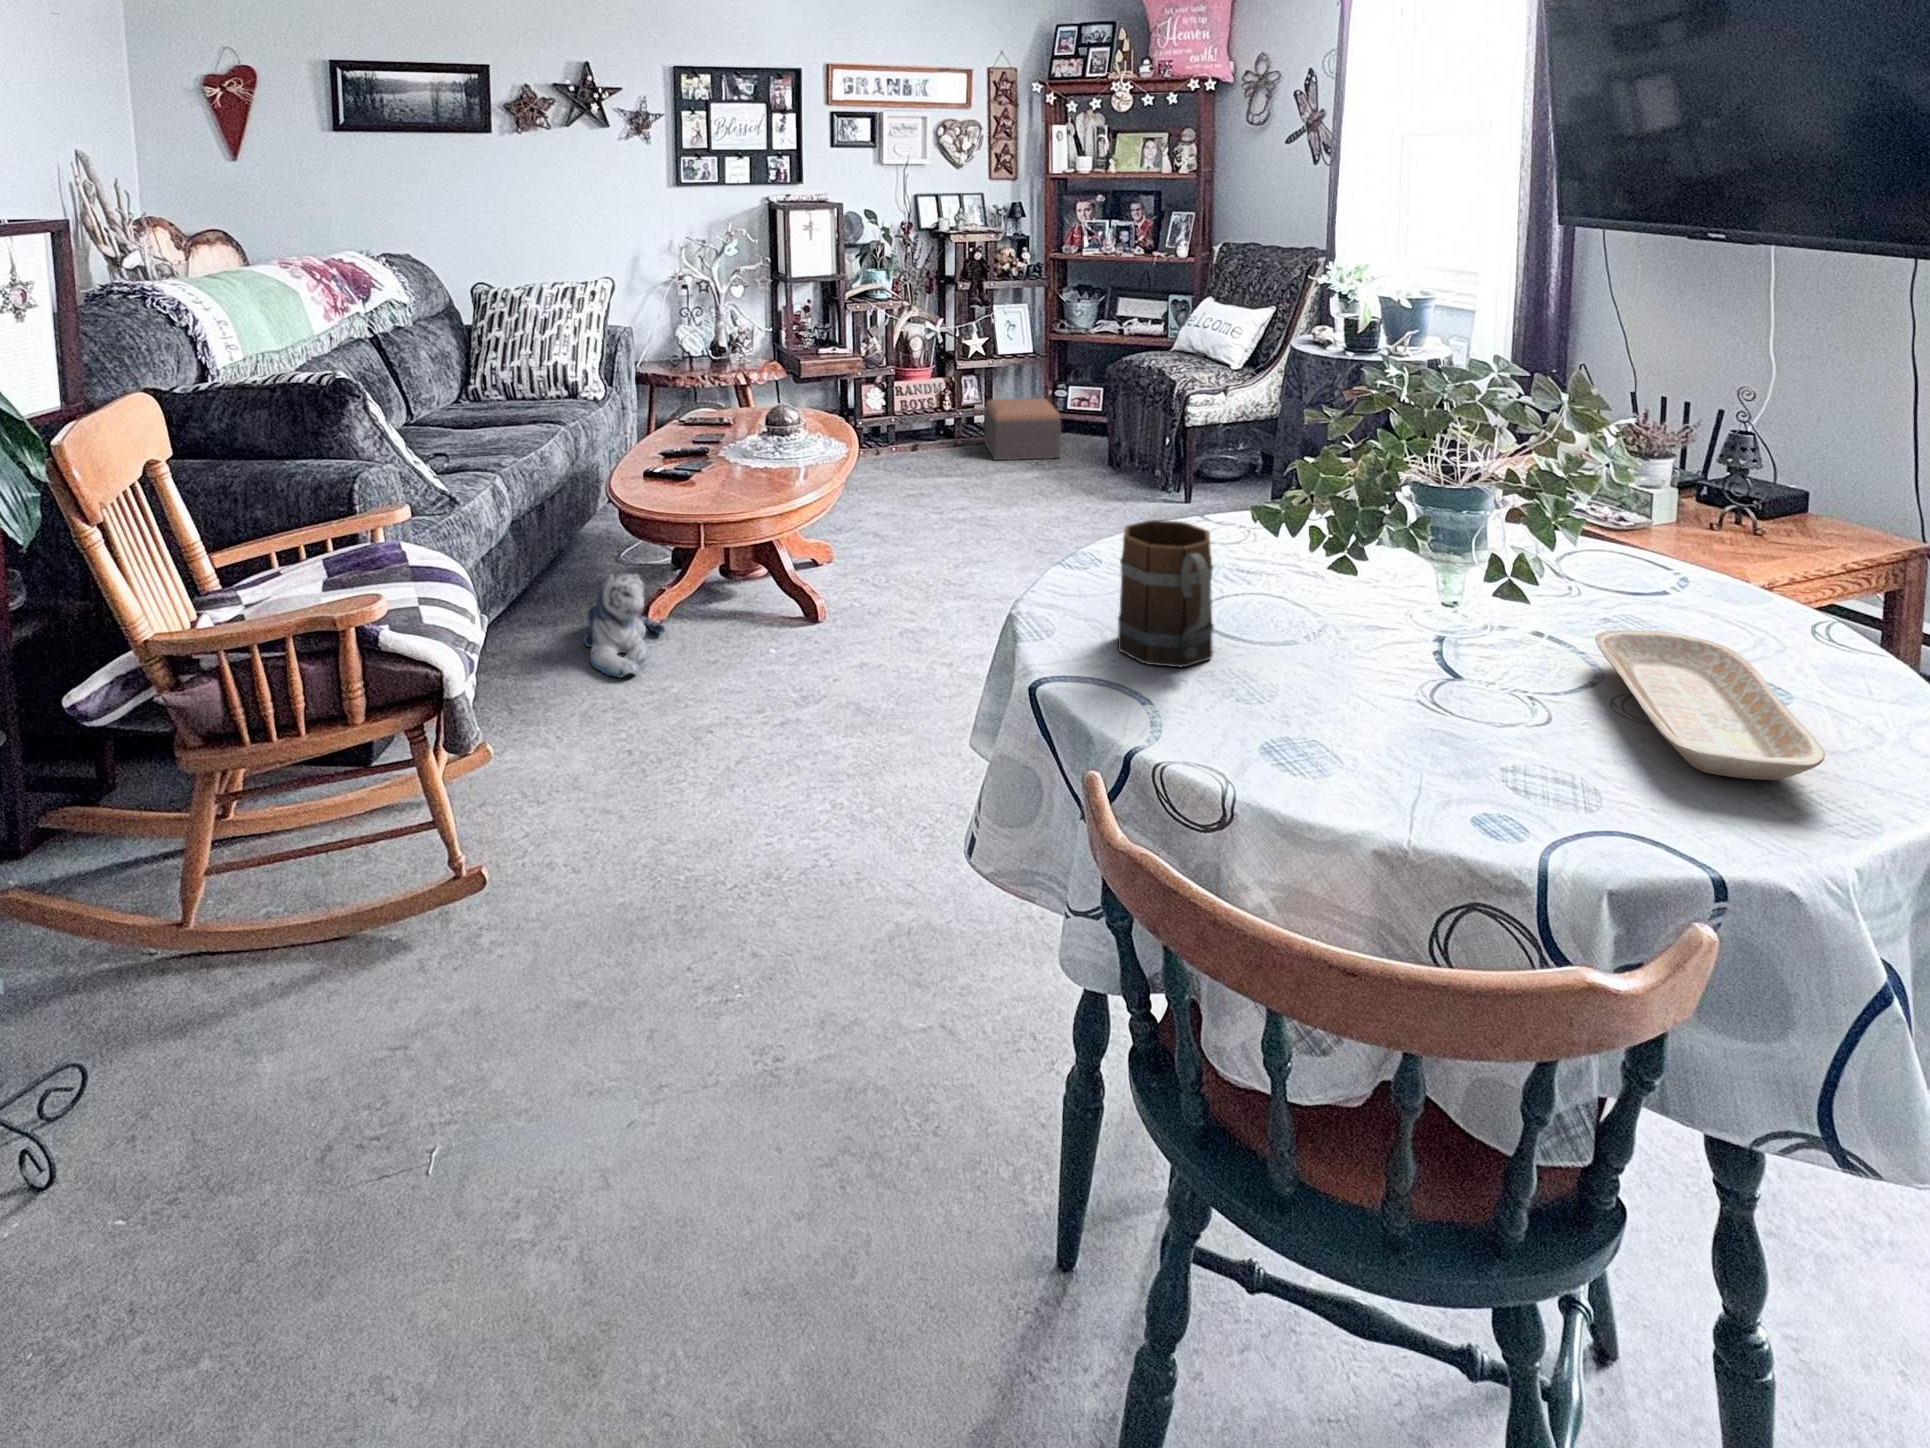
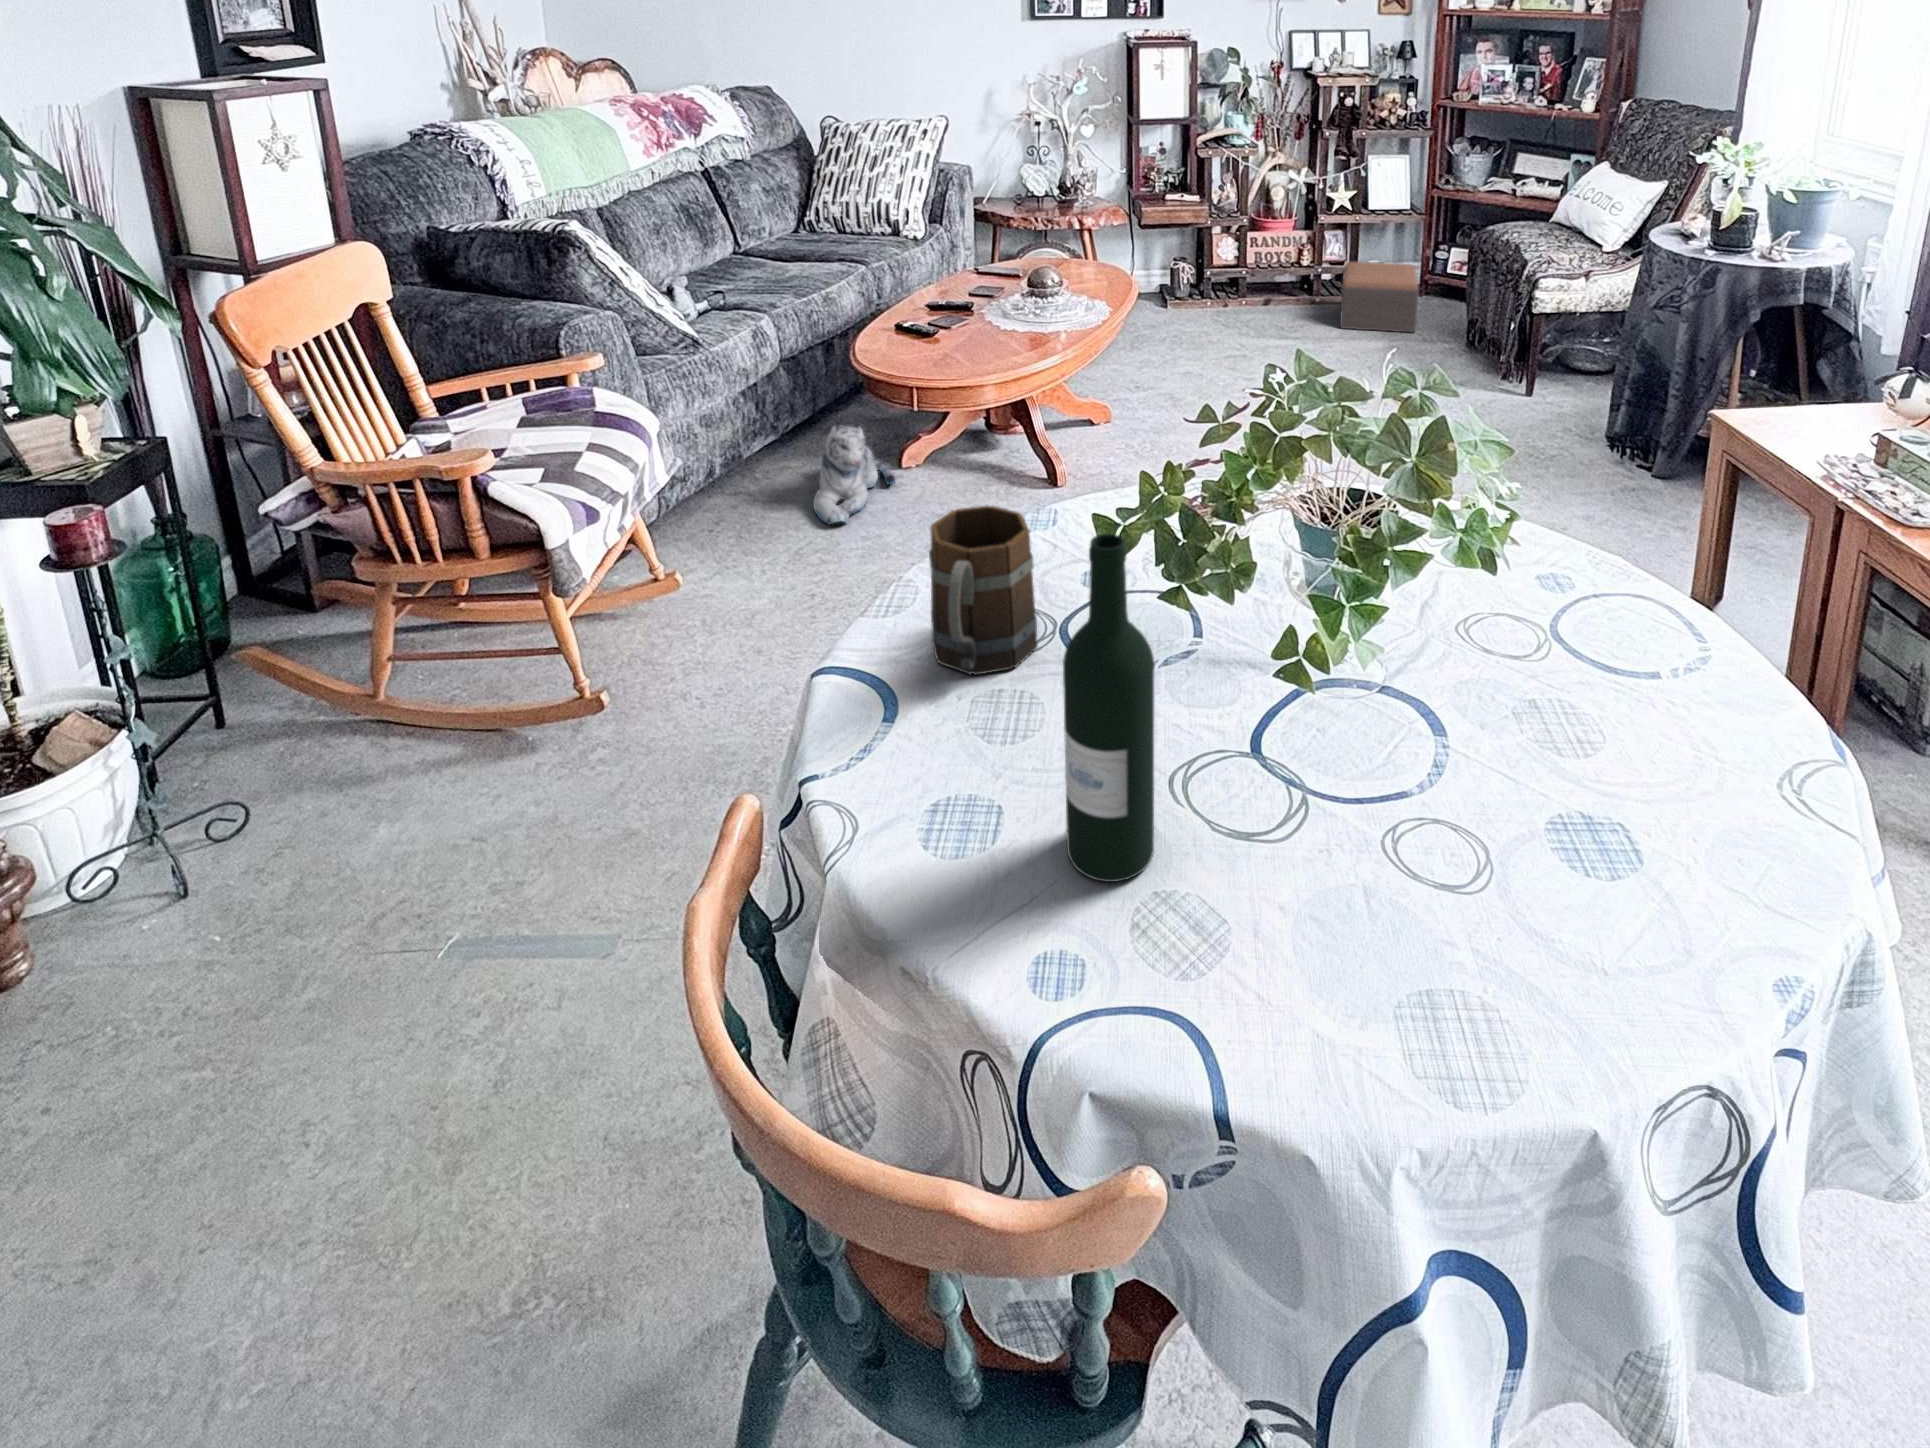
wine bottle: none [1404,468,1494,774] -> present [1063,534,1154,882]
tray: present [1595,630,1825,780] -> none [1347,723,1601,988]

